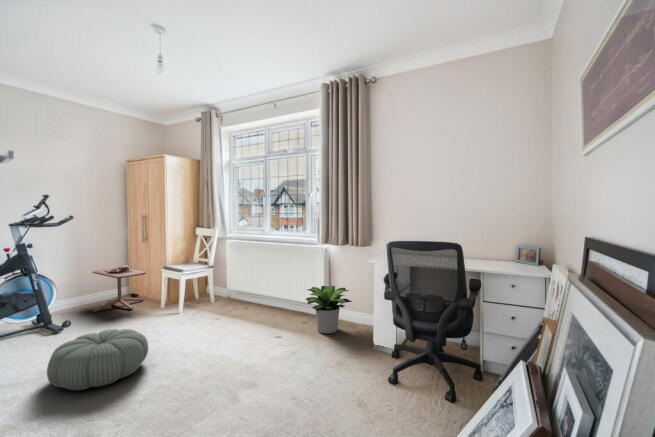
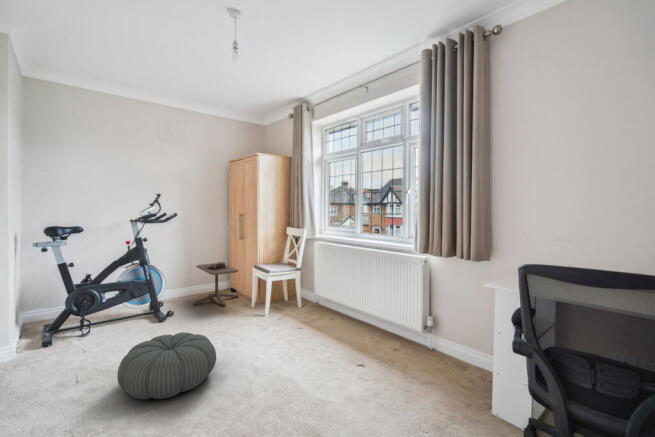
potted plant: present [306,286,352,334] -> none [396,306,459,371]

